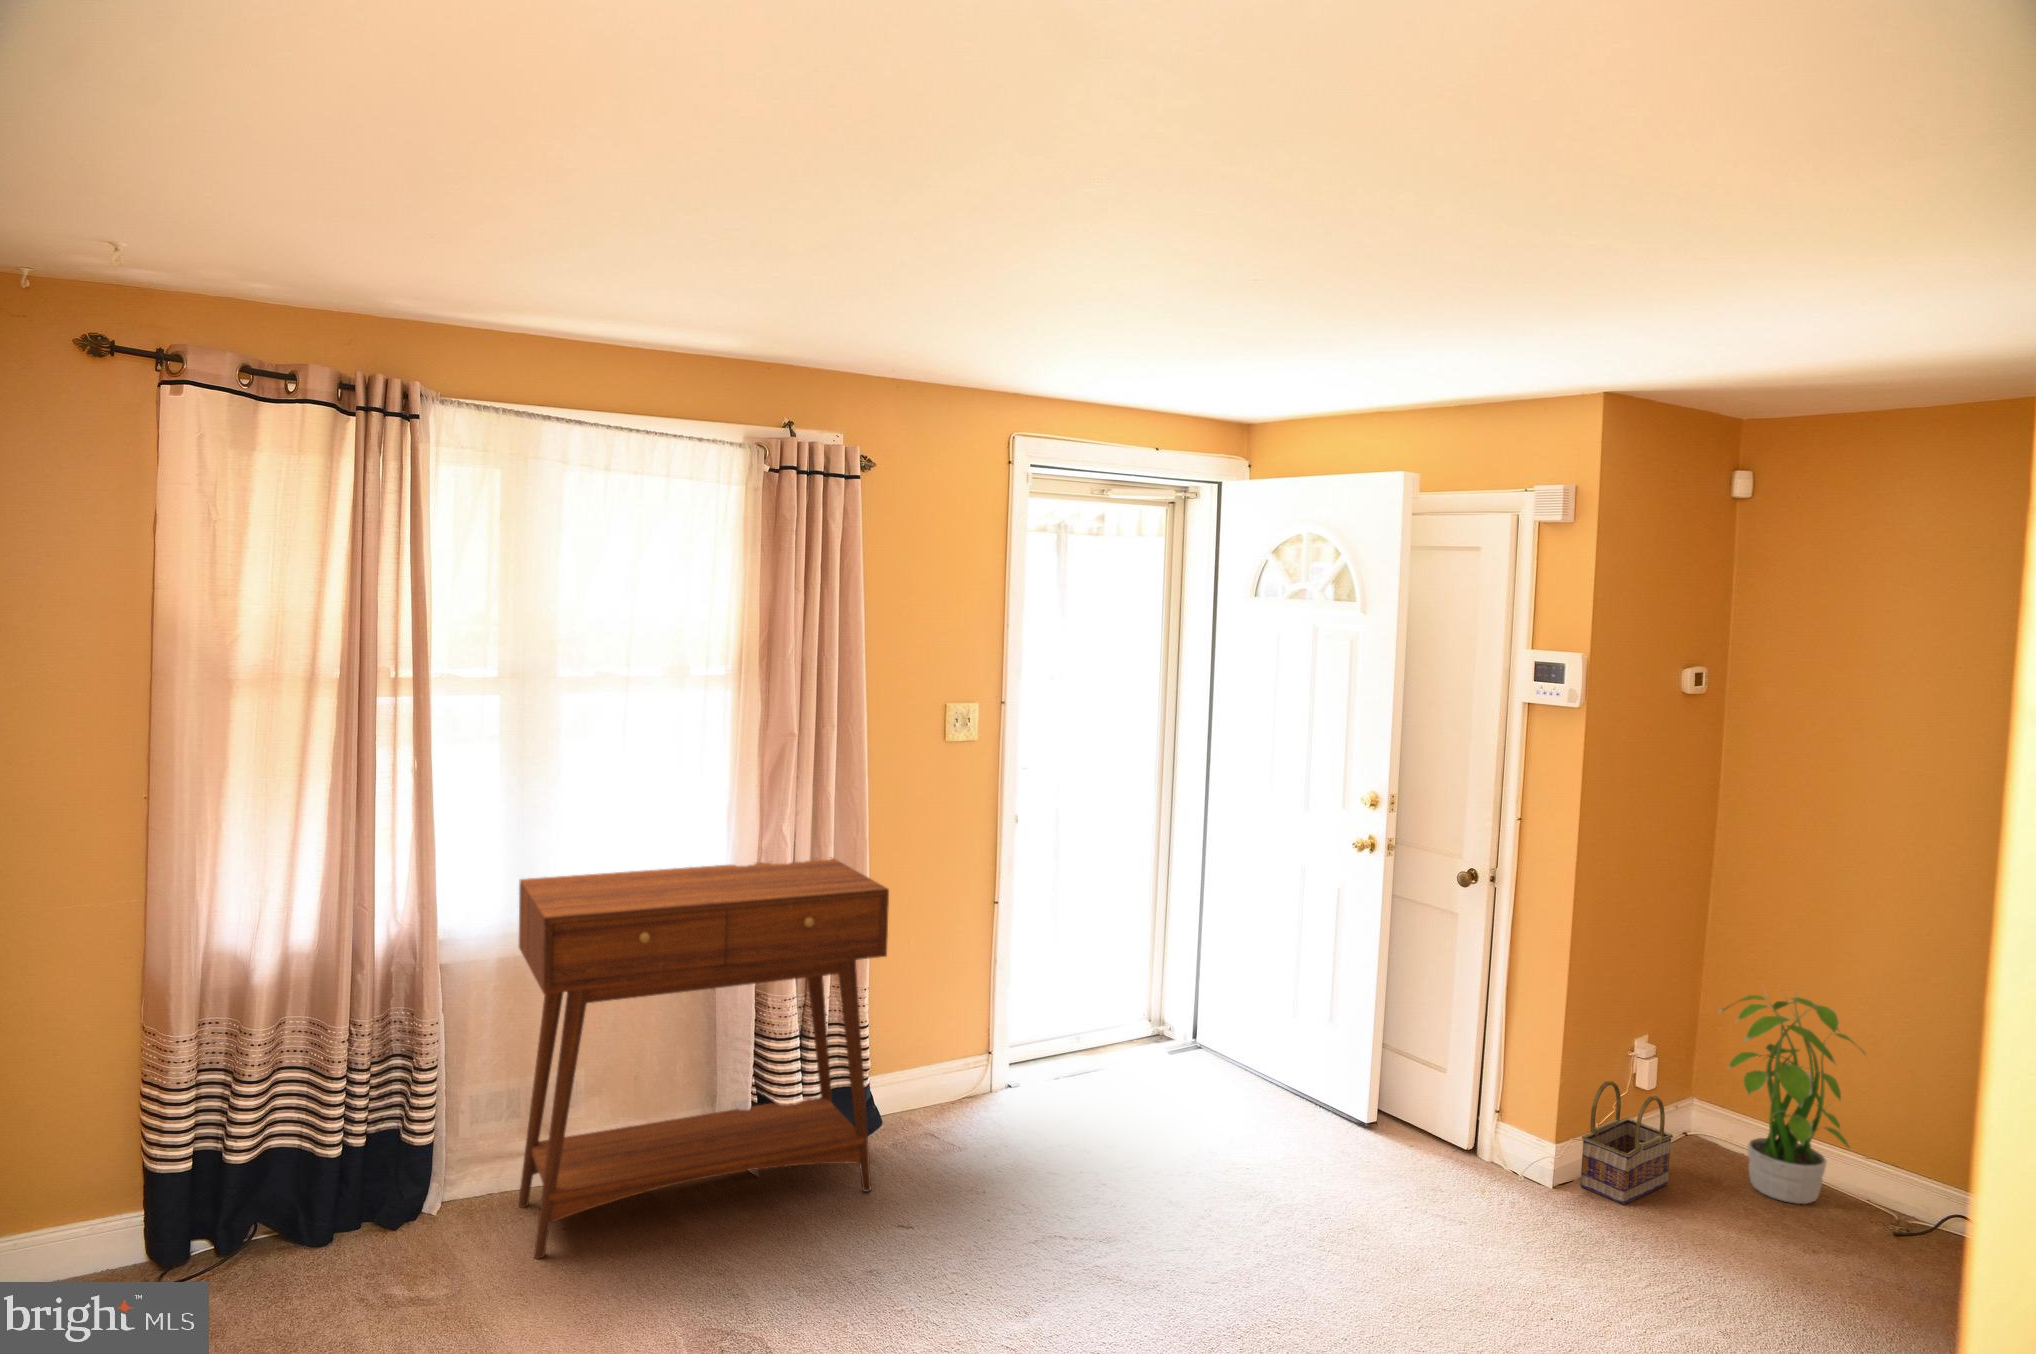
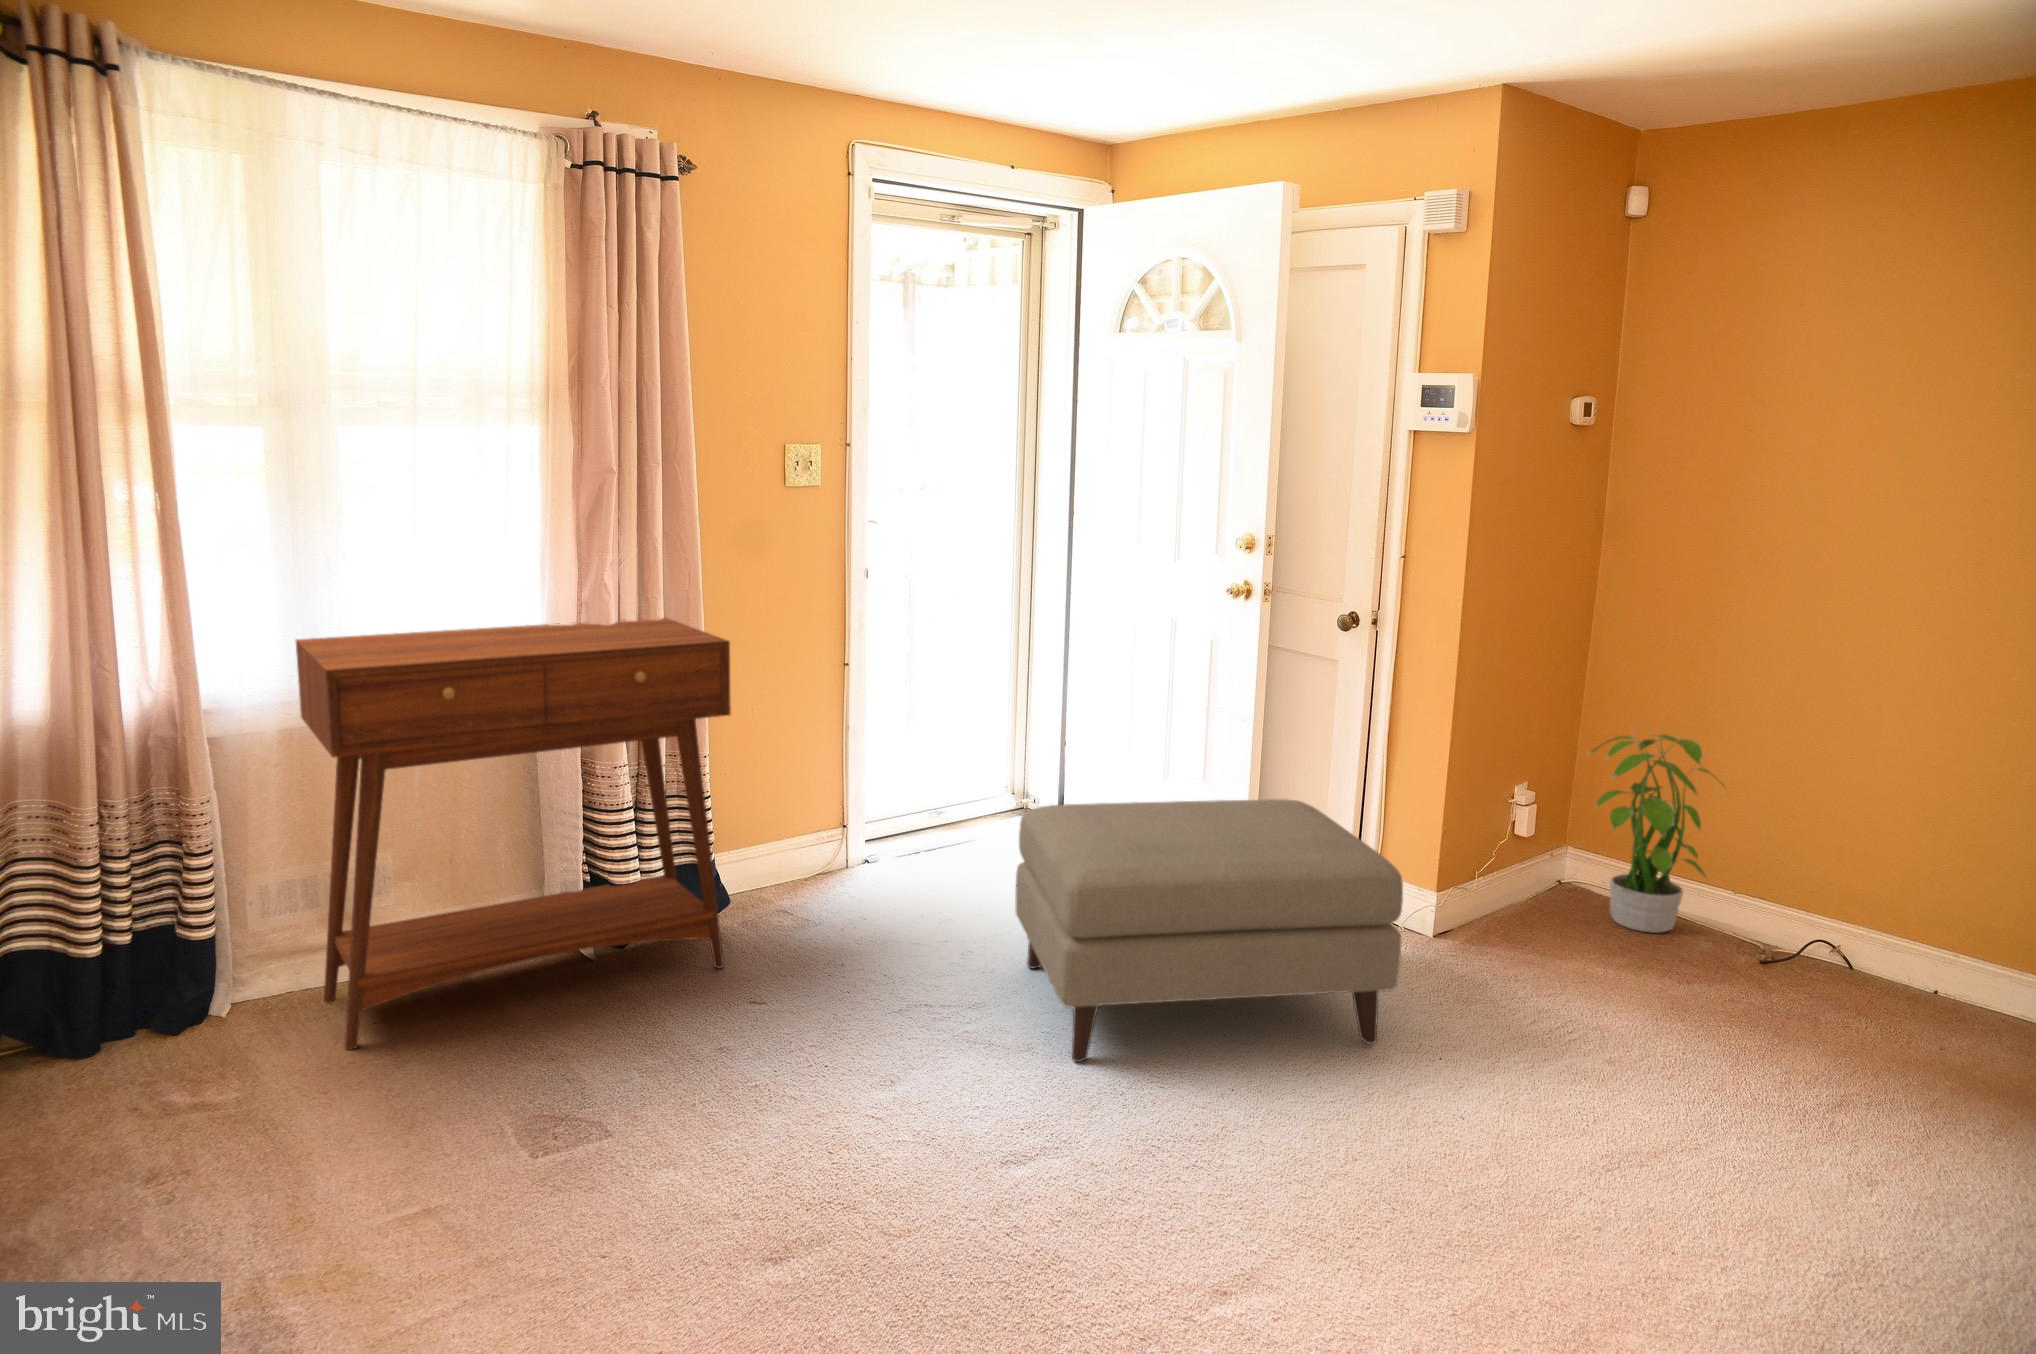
ottoman: none [1145,1052,1524,1318] -> present [1015,799,1403,1062]
basket: present [1580,1081,1673,1204] -> none [1451,825,1540,942]

